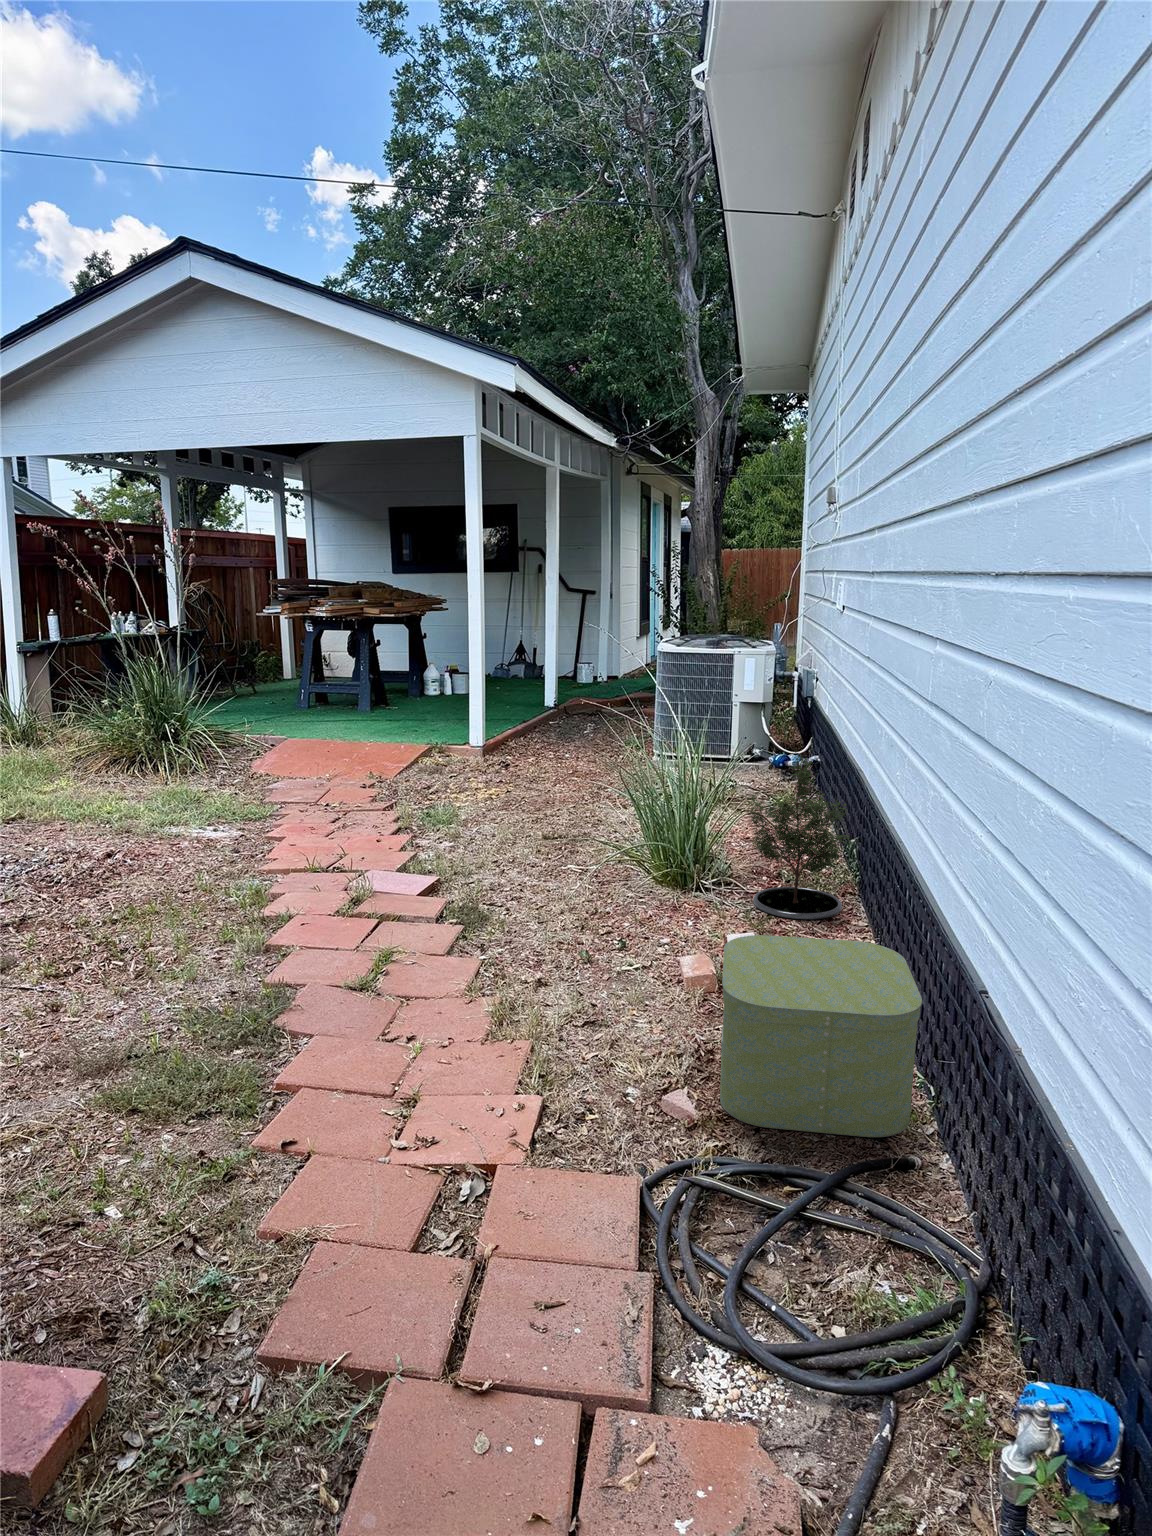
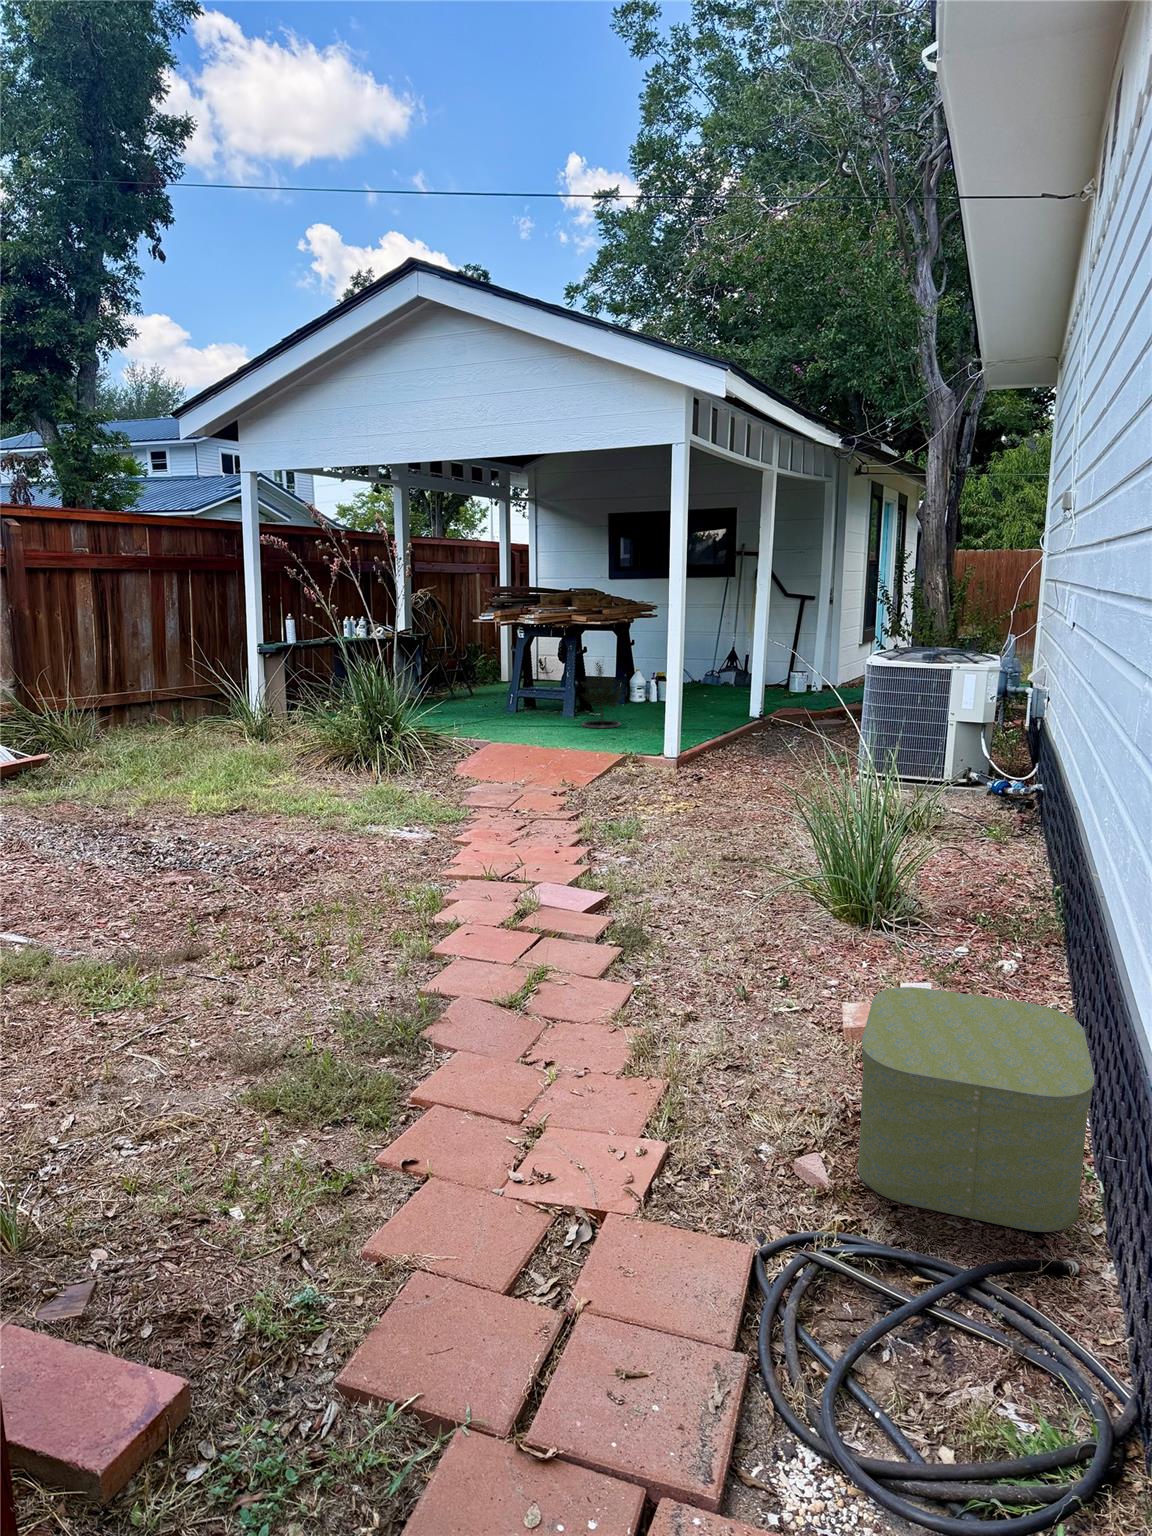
potted tree: present [743,750,849,919] -> present [582,663,623,728]

